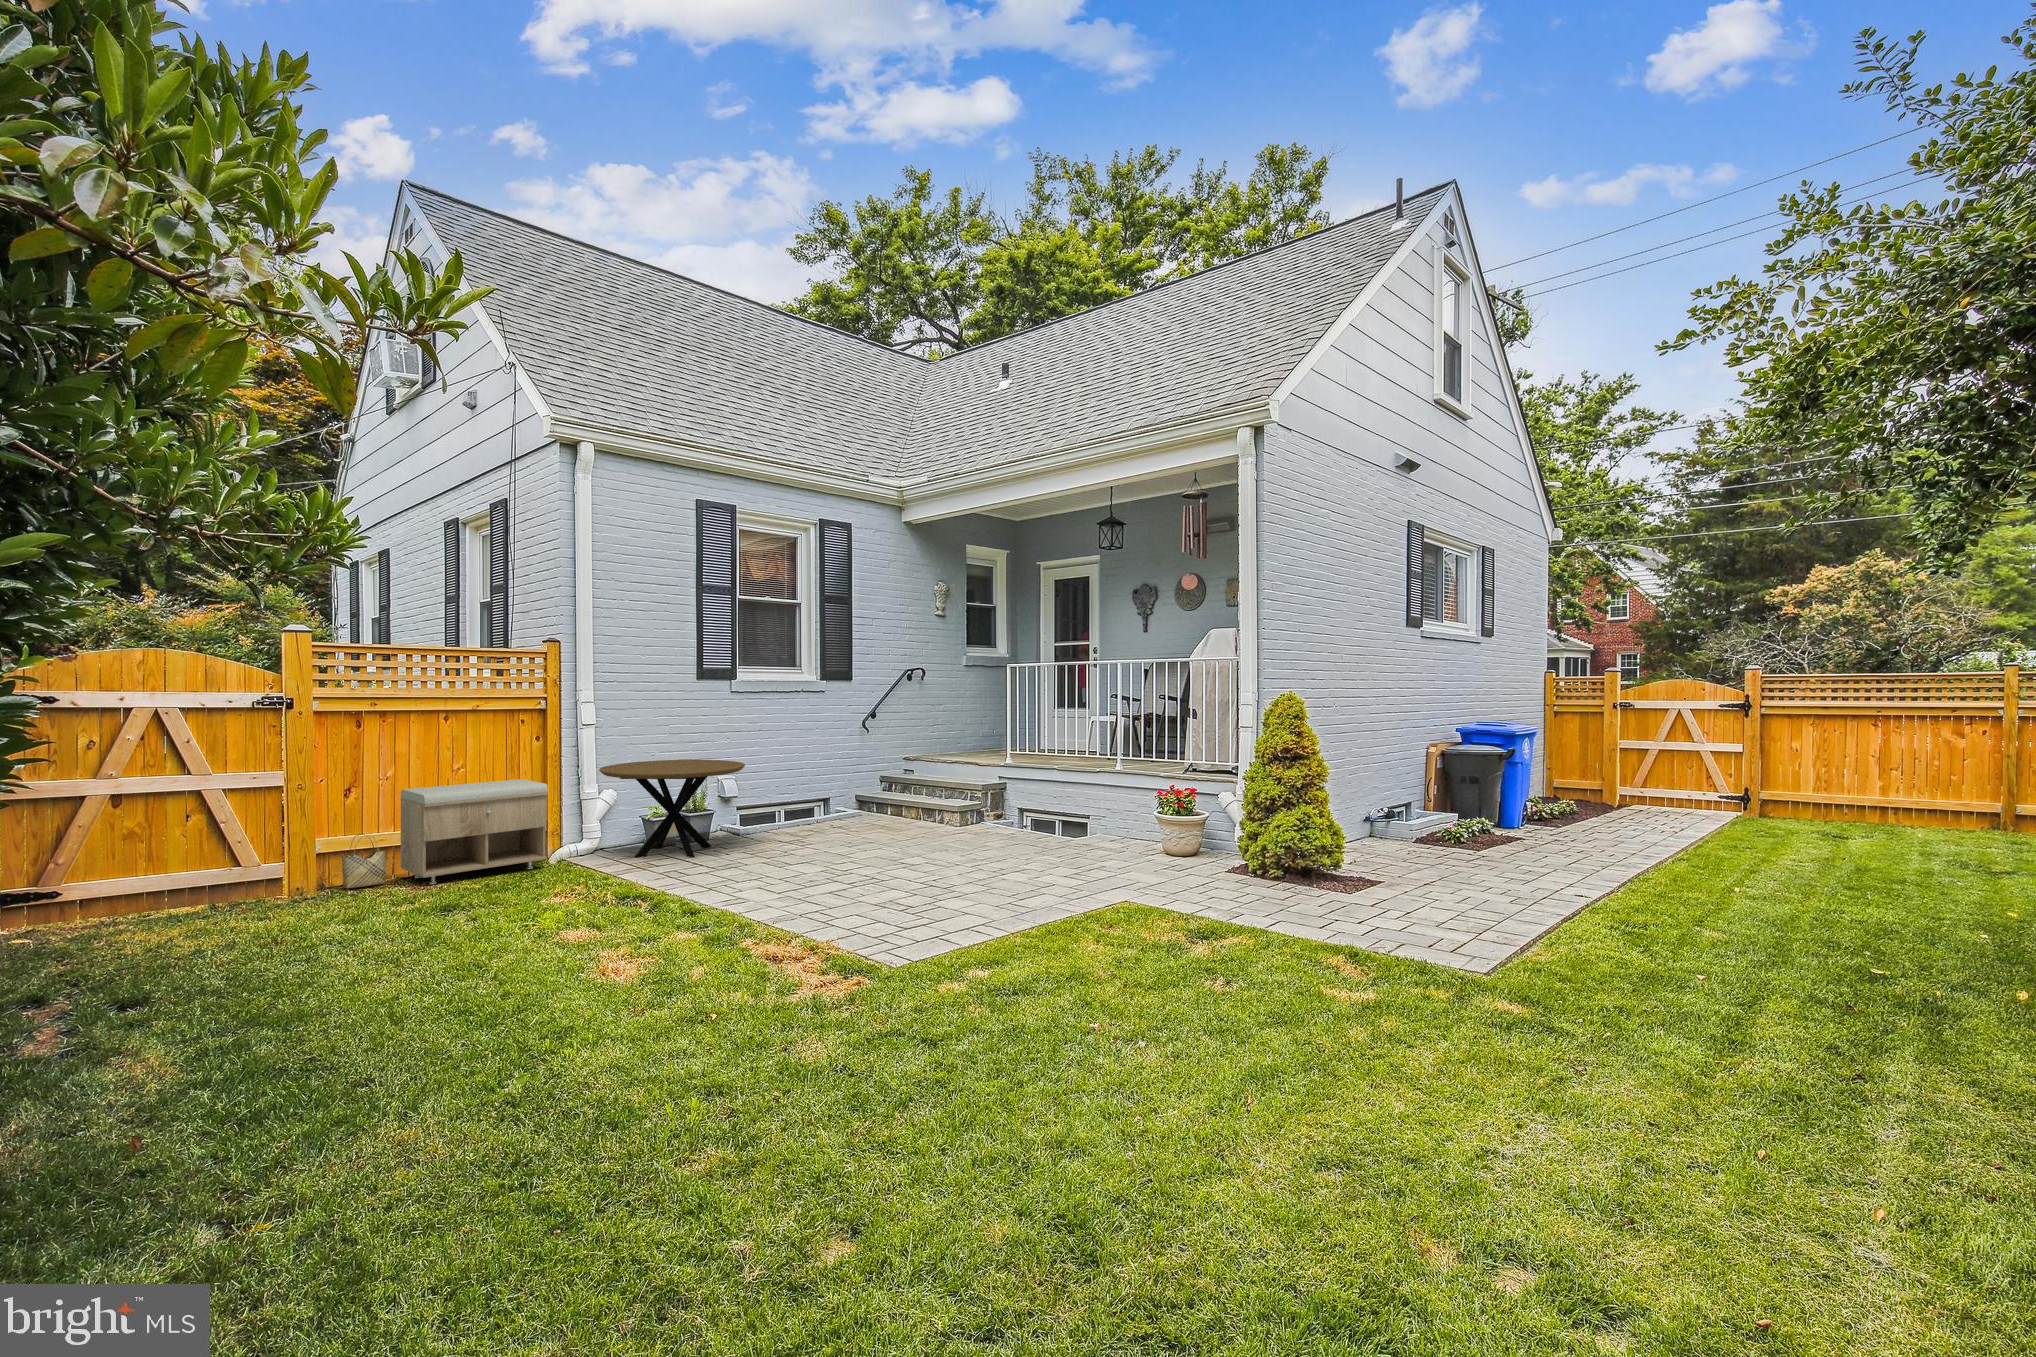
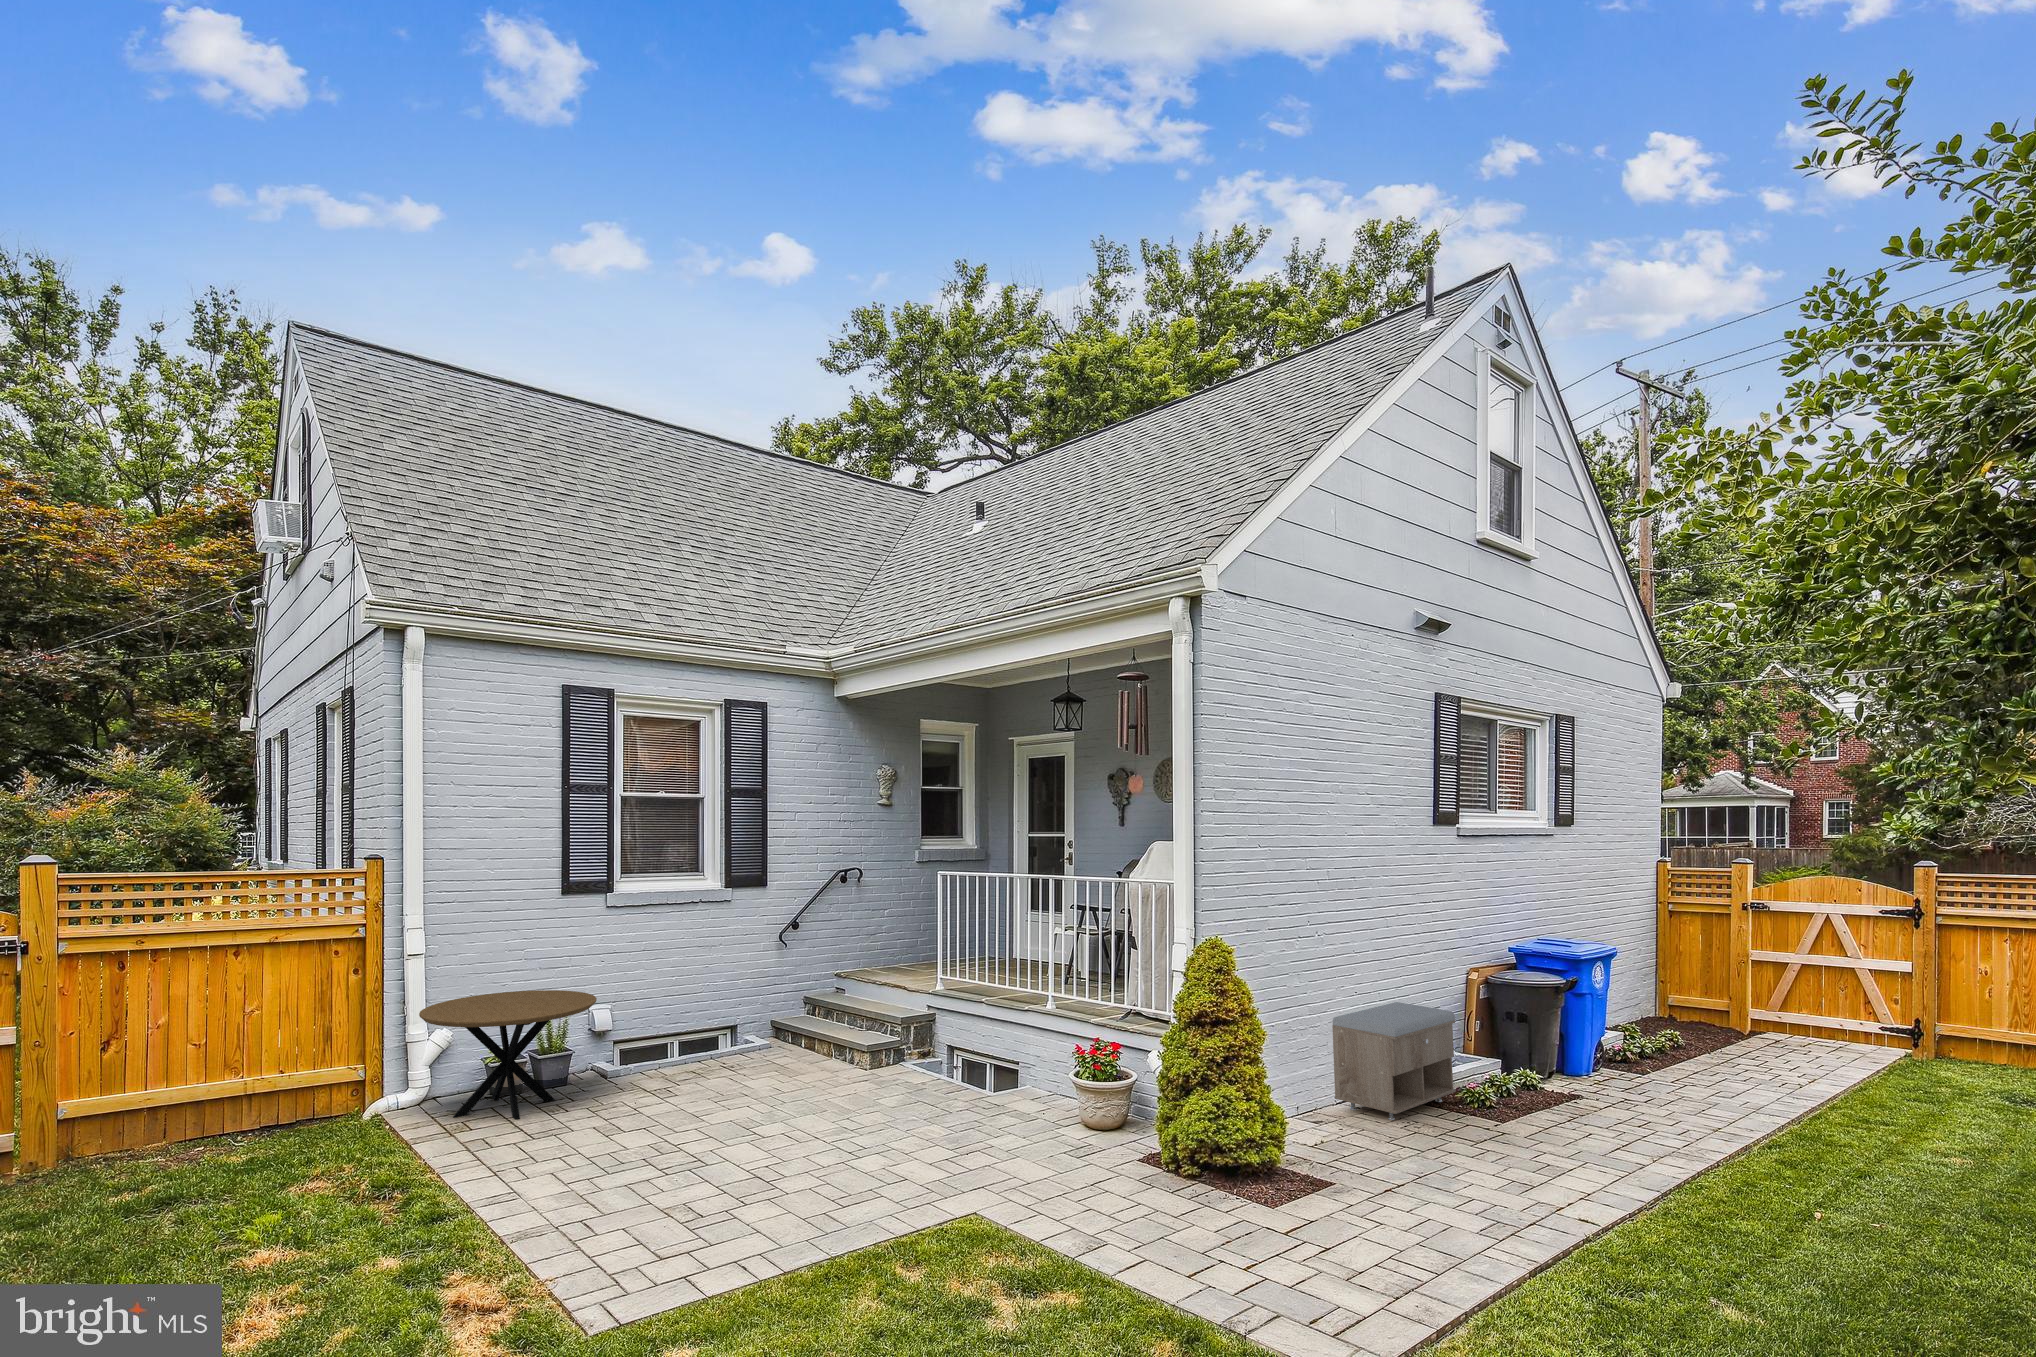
storage bench: present [400,779,548,884] -> present [1332,1002,1456,1120]
woven basket: present [342,834,386,888] -> none [87,1098,145,1167]

